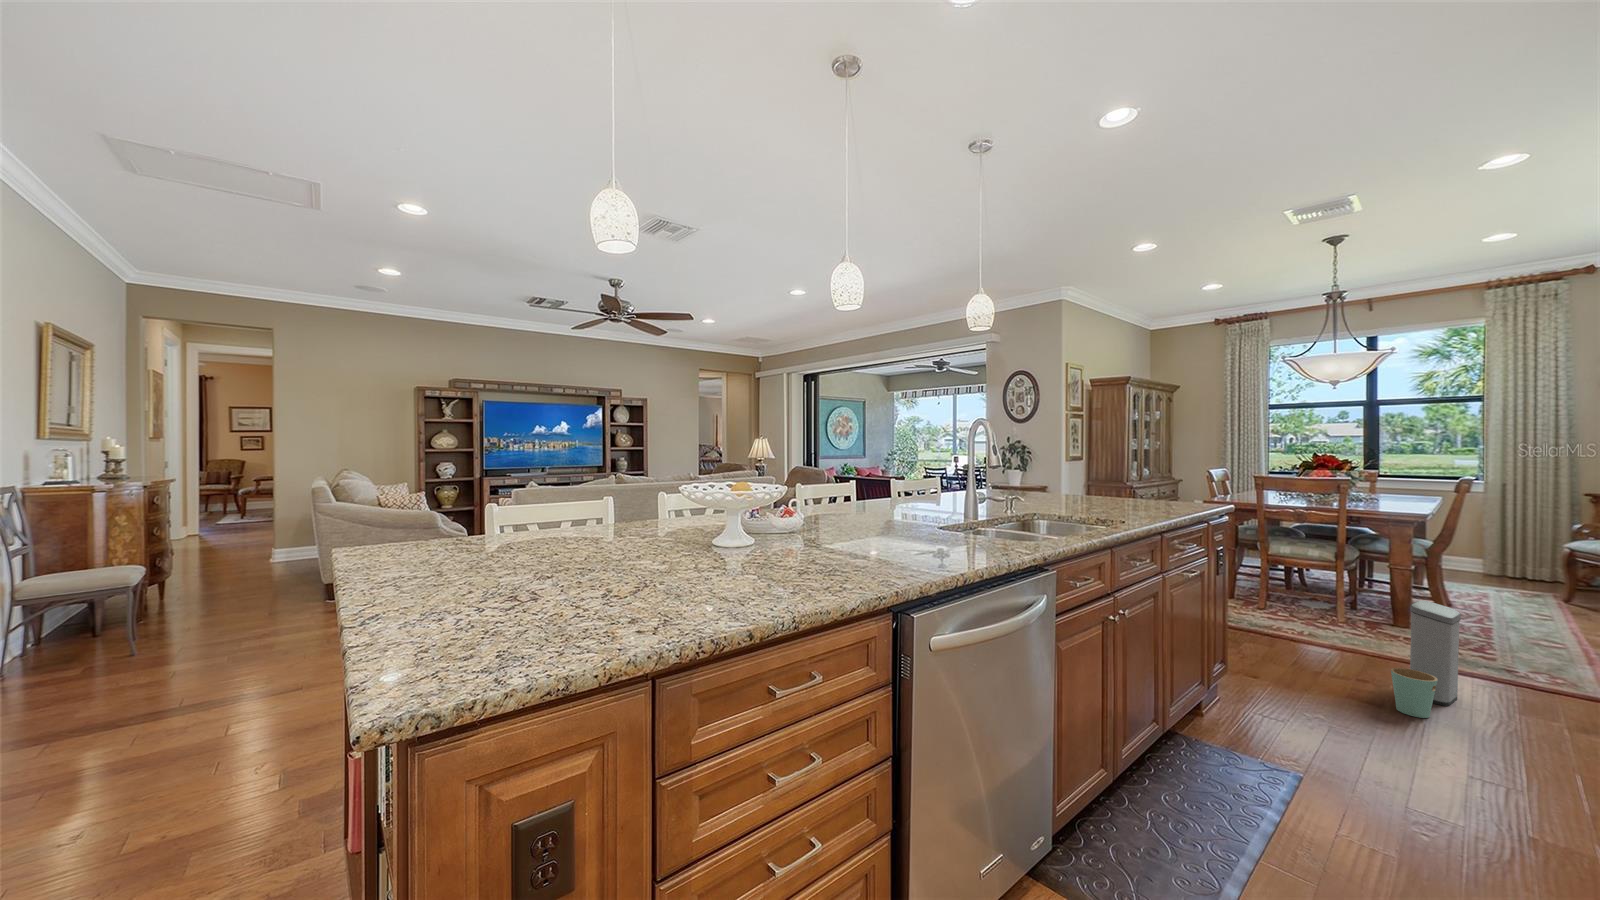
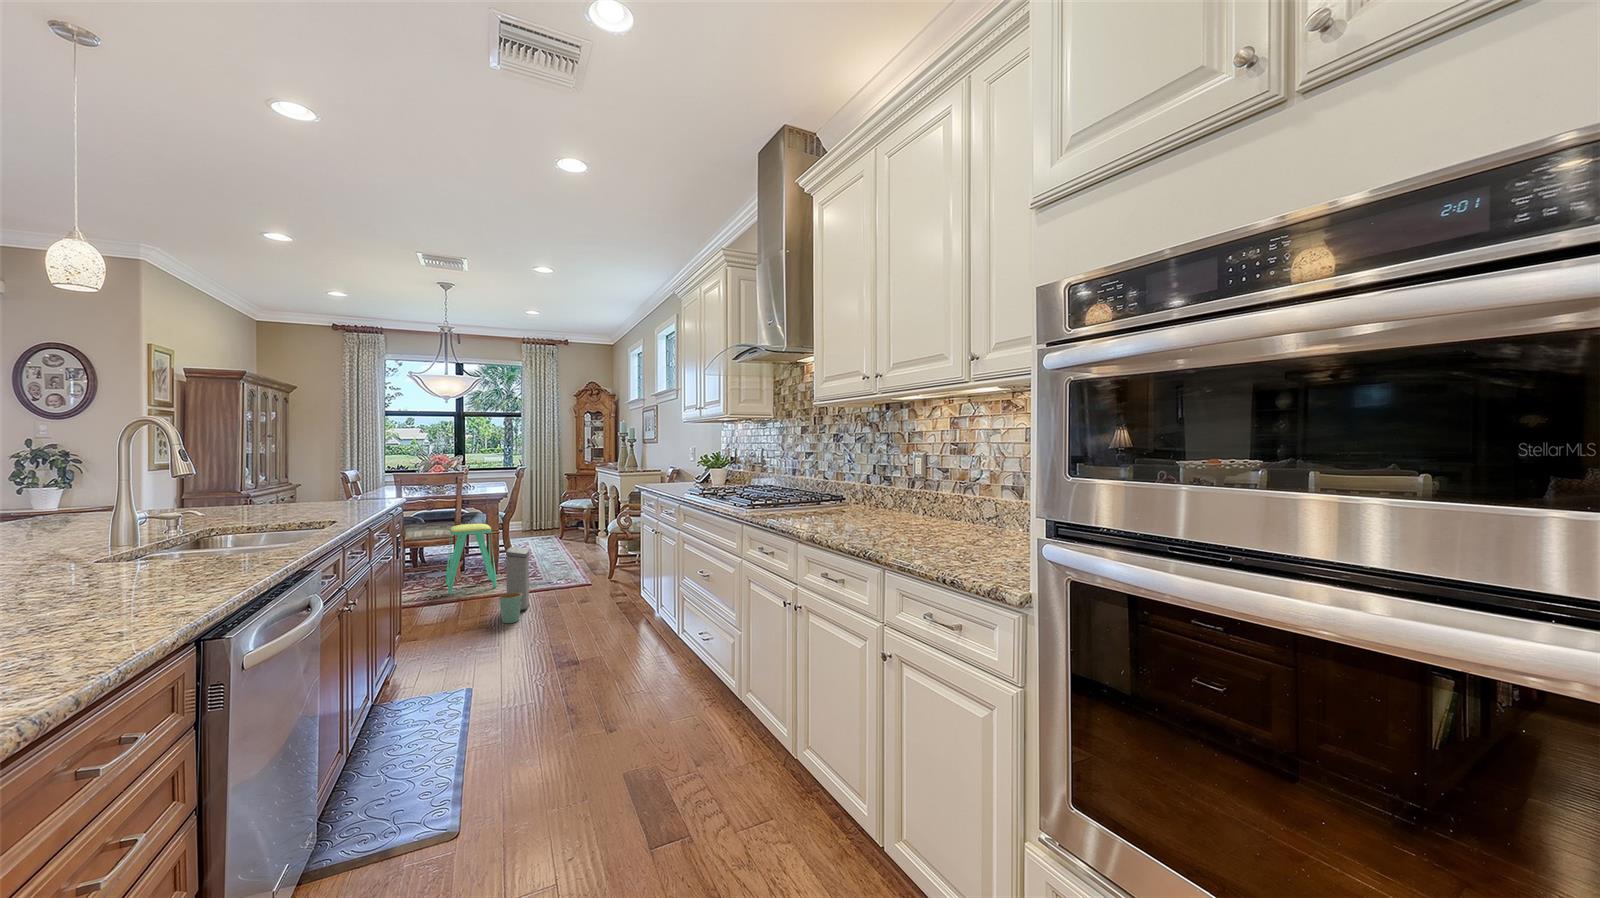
stool: none [1321,550,1403,648] -> present [446,524,497,593]

